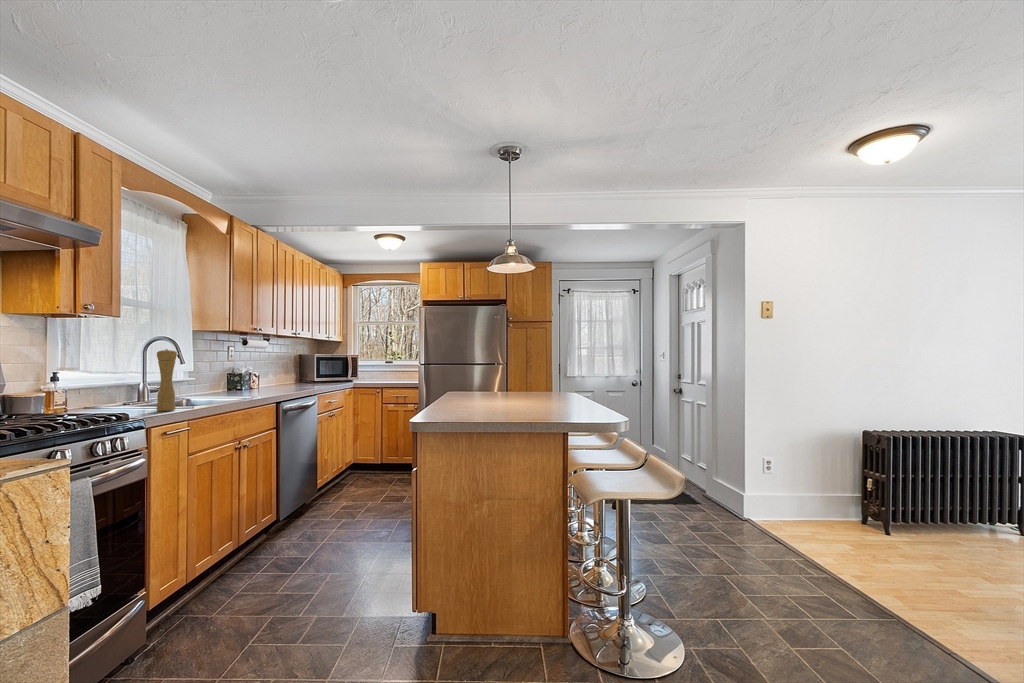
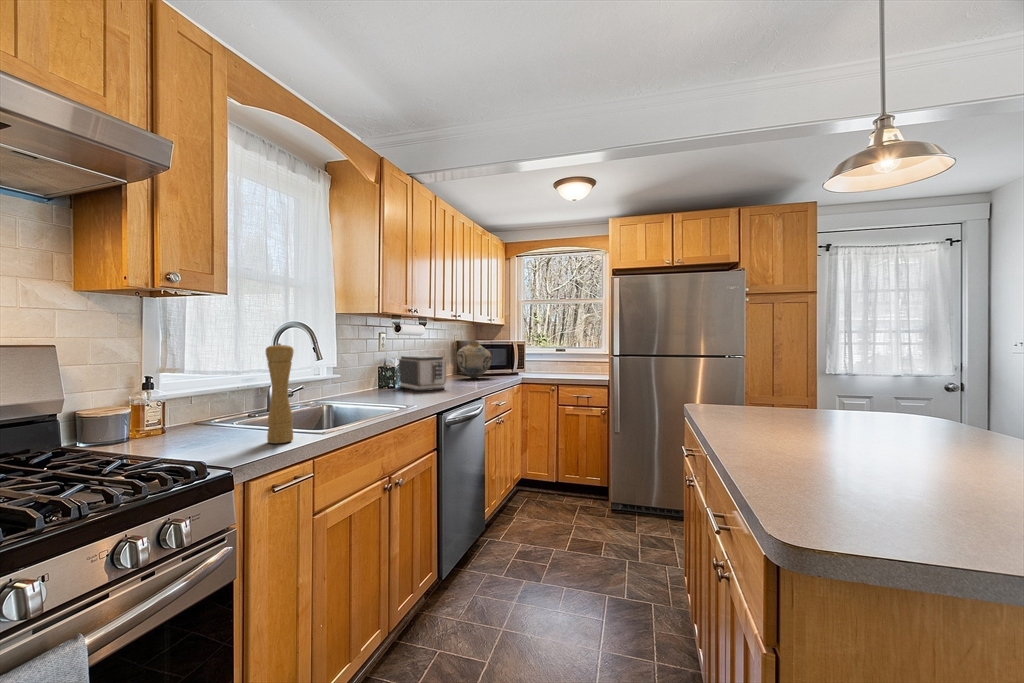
vase: none [297,354,328,383] -> present [457,341,492,378]
toaster: none [246,364,287,390] -> present [399,356,446,391]

